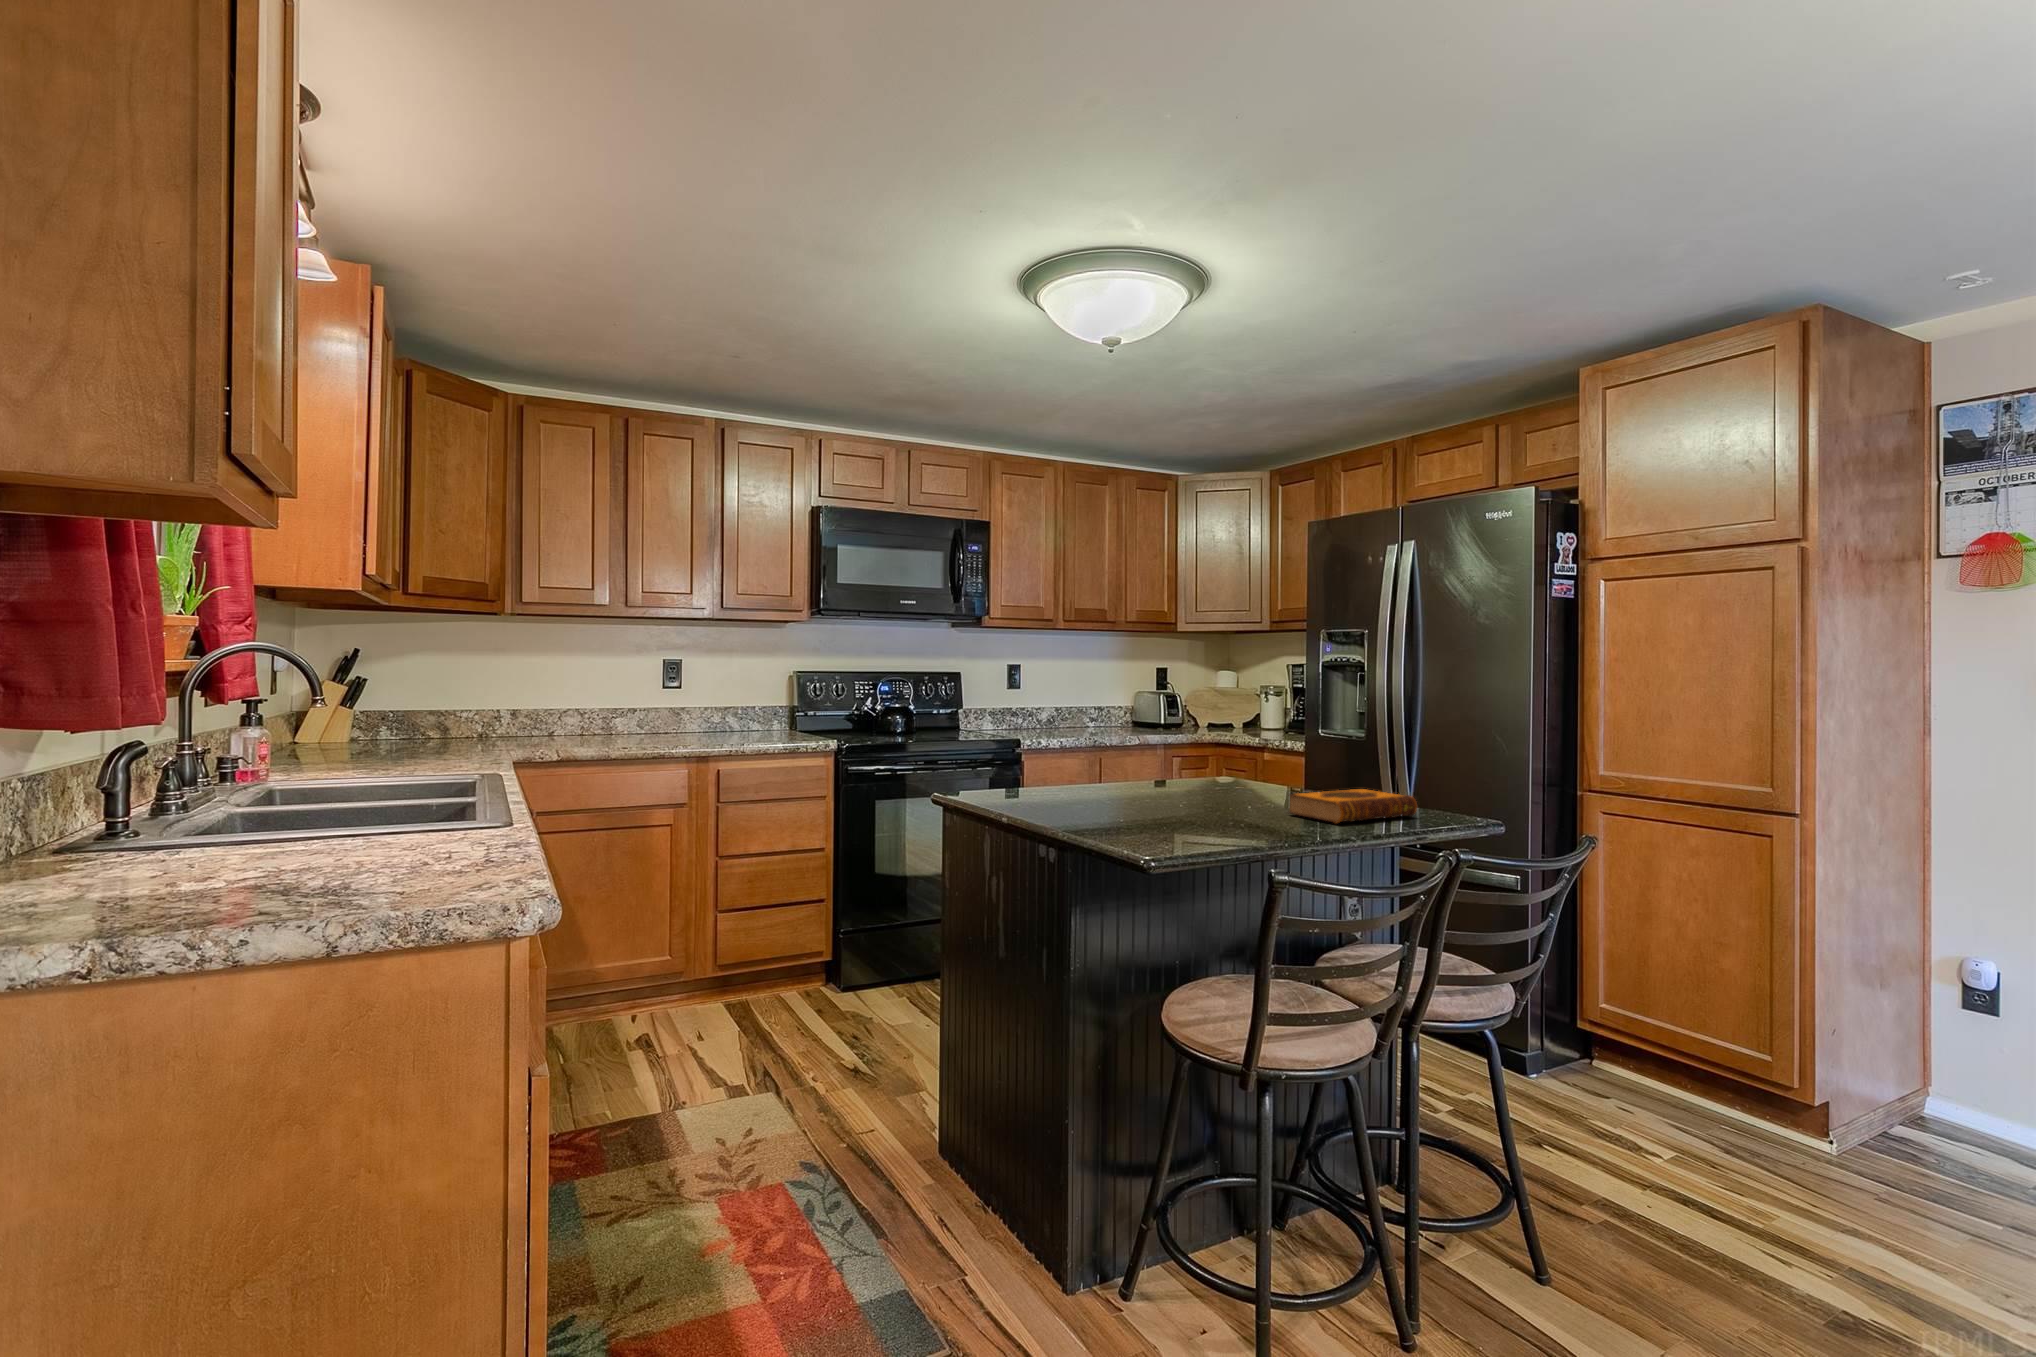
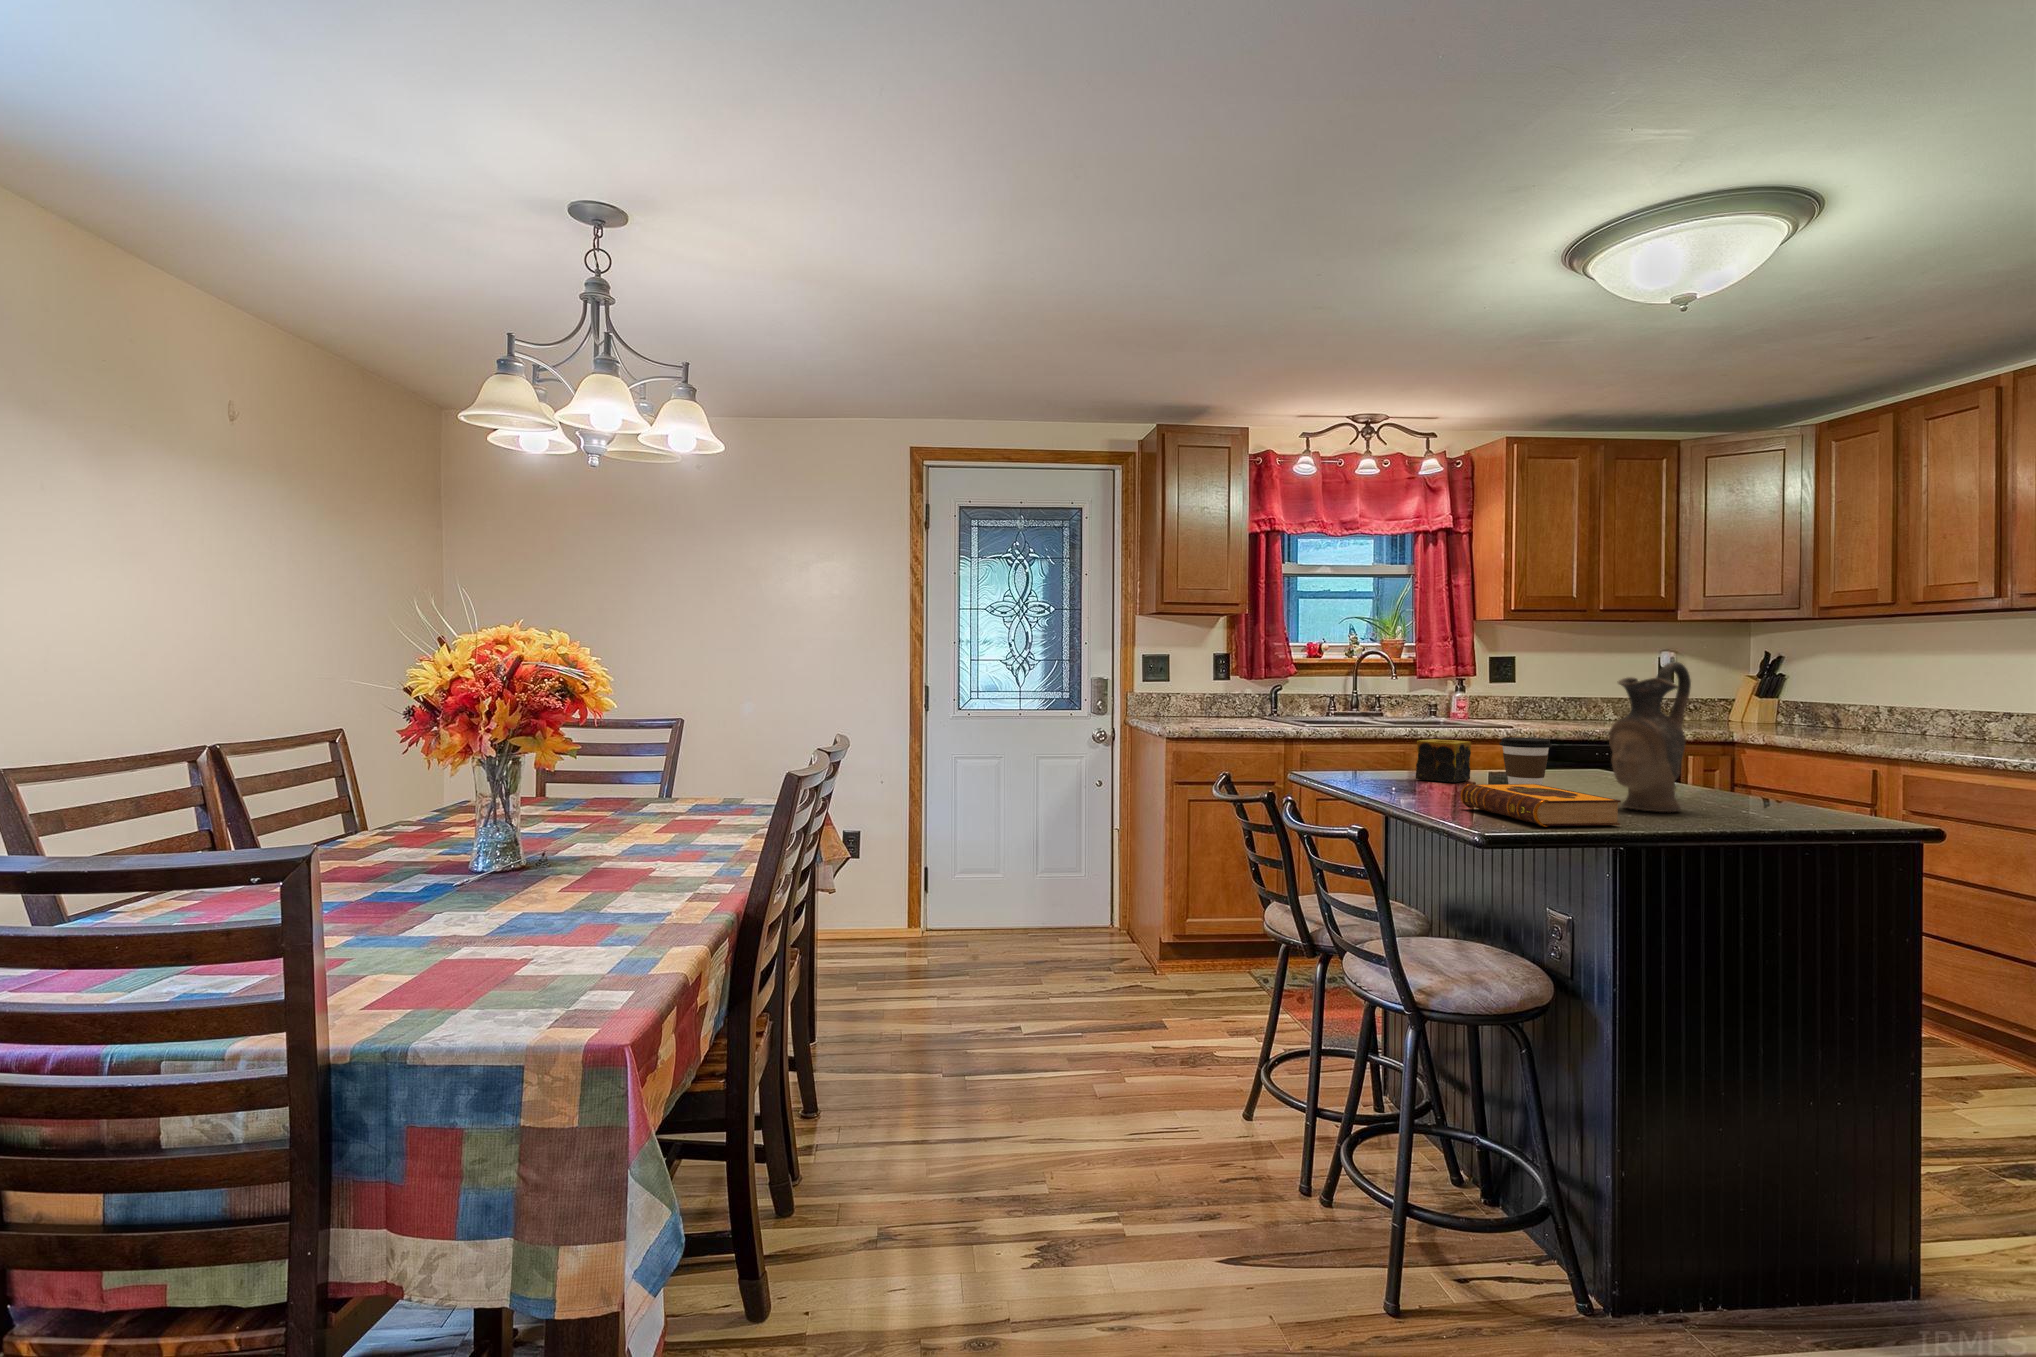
ceramic pitcher: none [1218,682,1275,803] -> present [1609,662,1691,812]
coffee cup: none [1130,759,1177,815] -> present [1500,737,1552,785]
candle: none [1062,776,1120,830] -> present [1416,739,1471,782]

